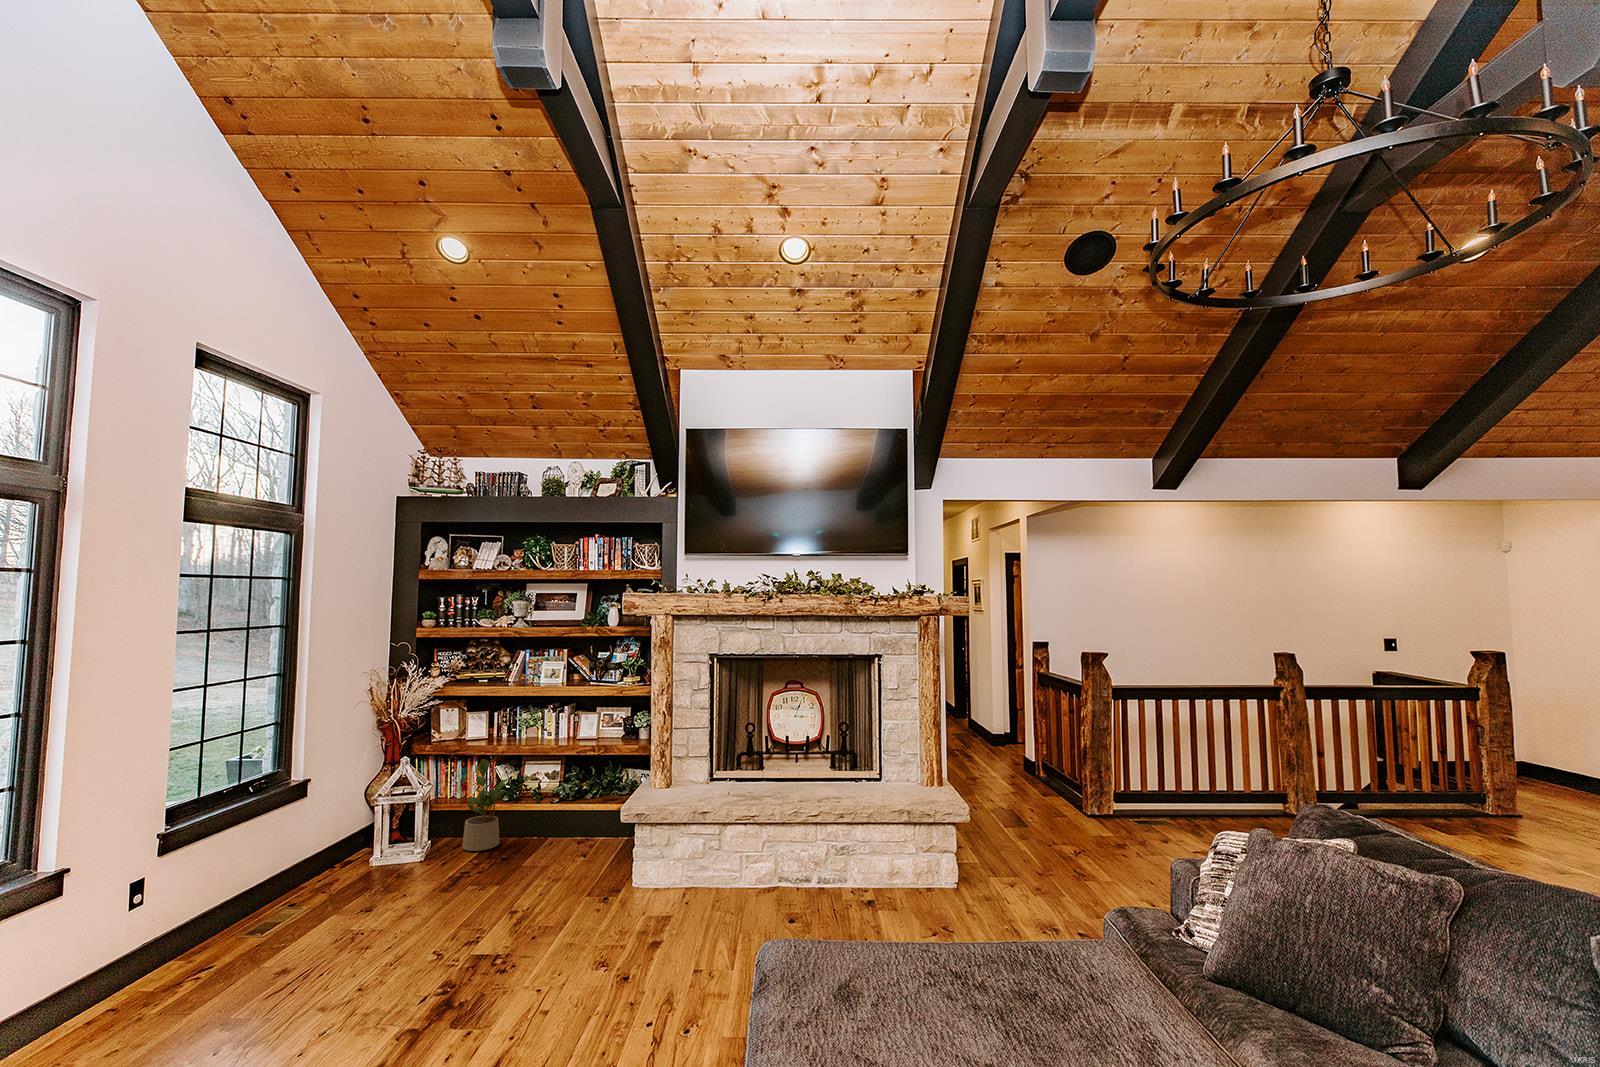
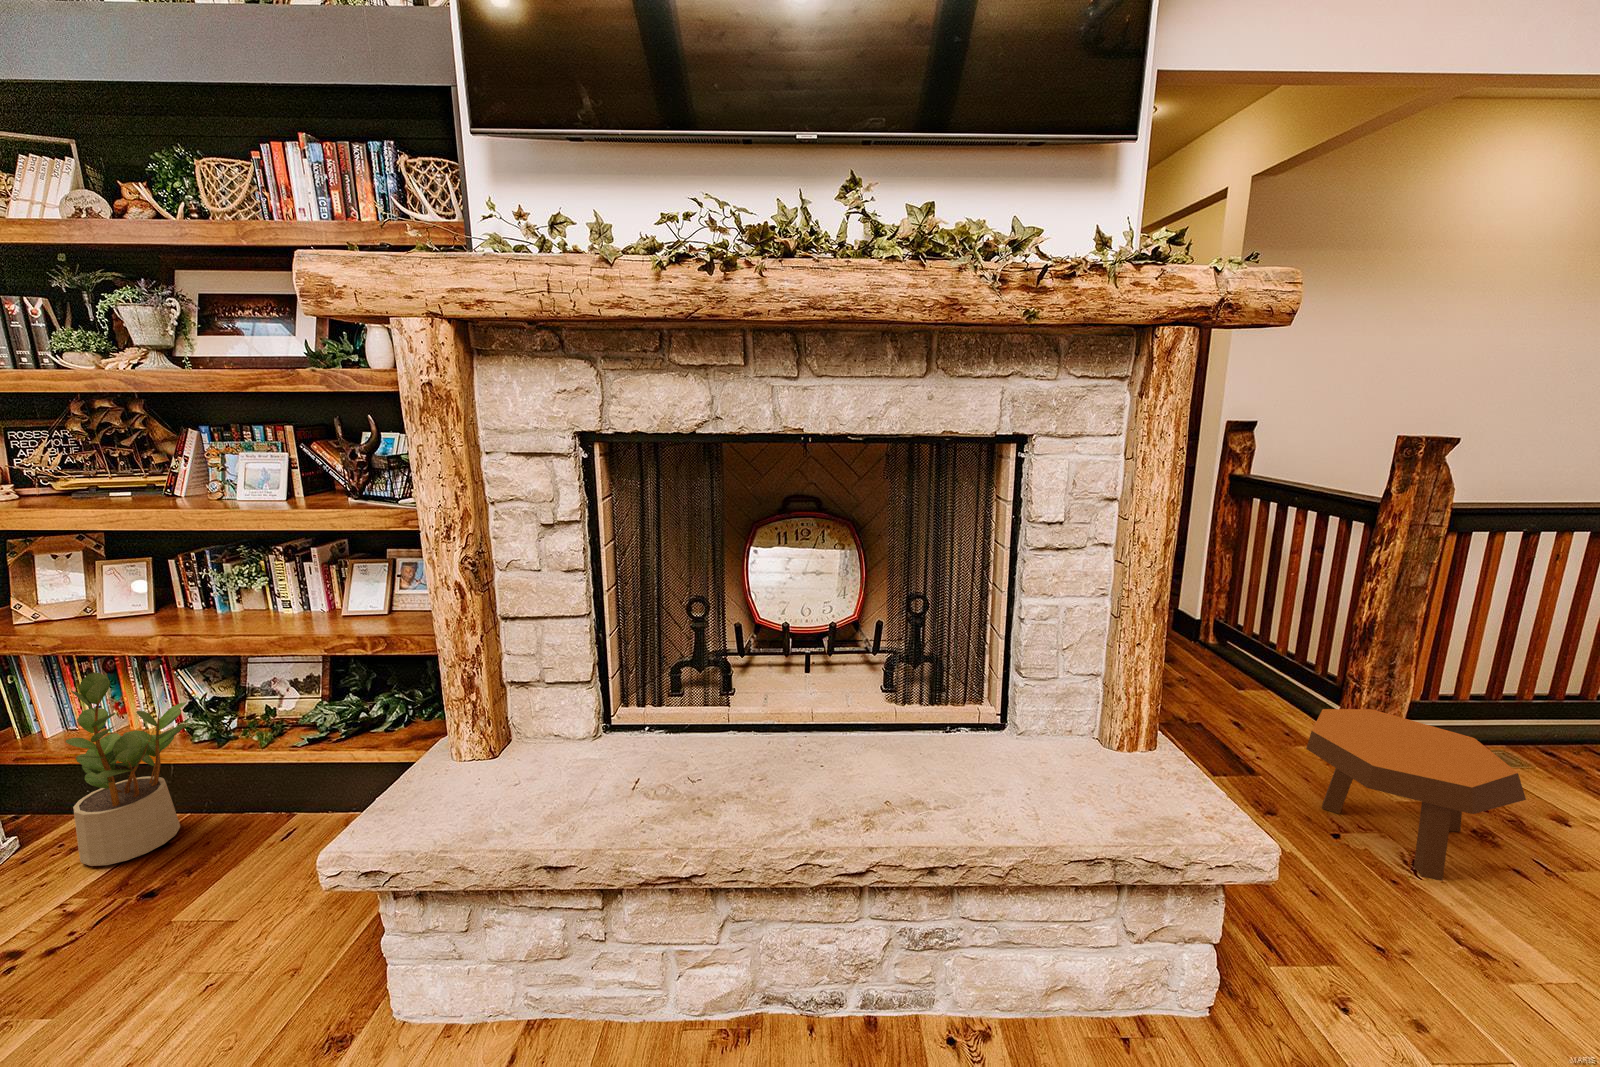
footstool: none [1036,787,1114,854] -> present [1306,709,1526,881]

